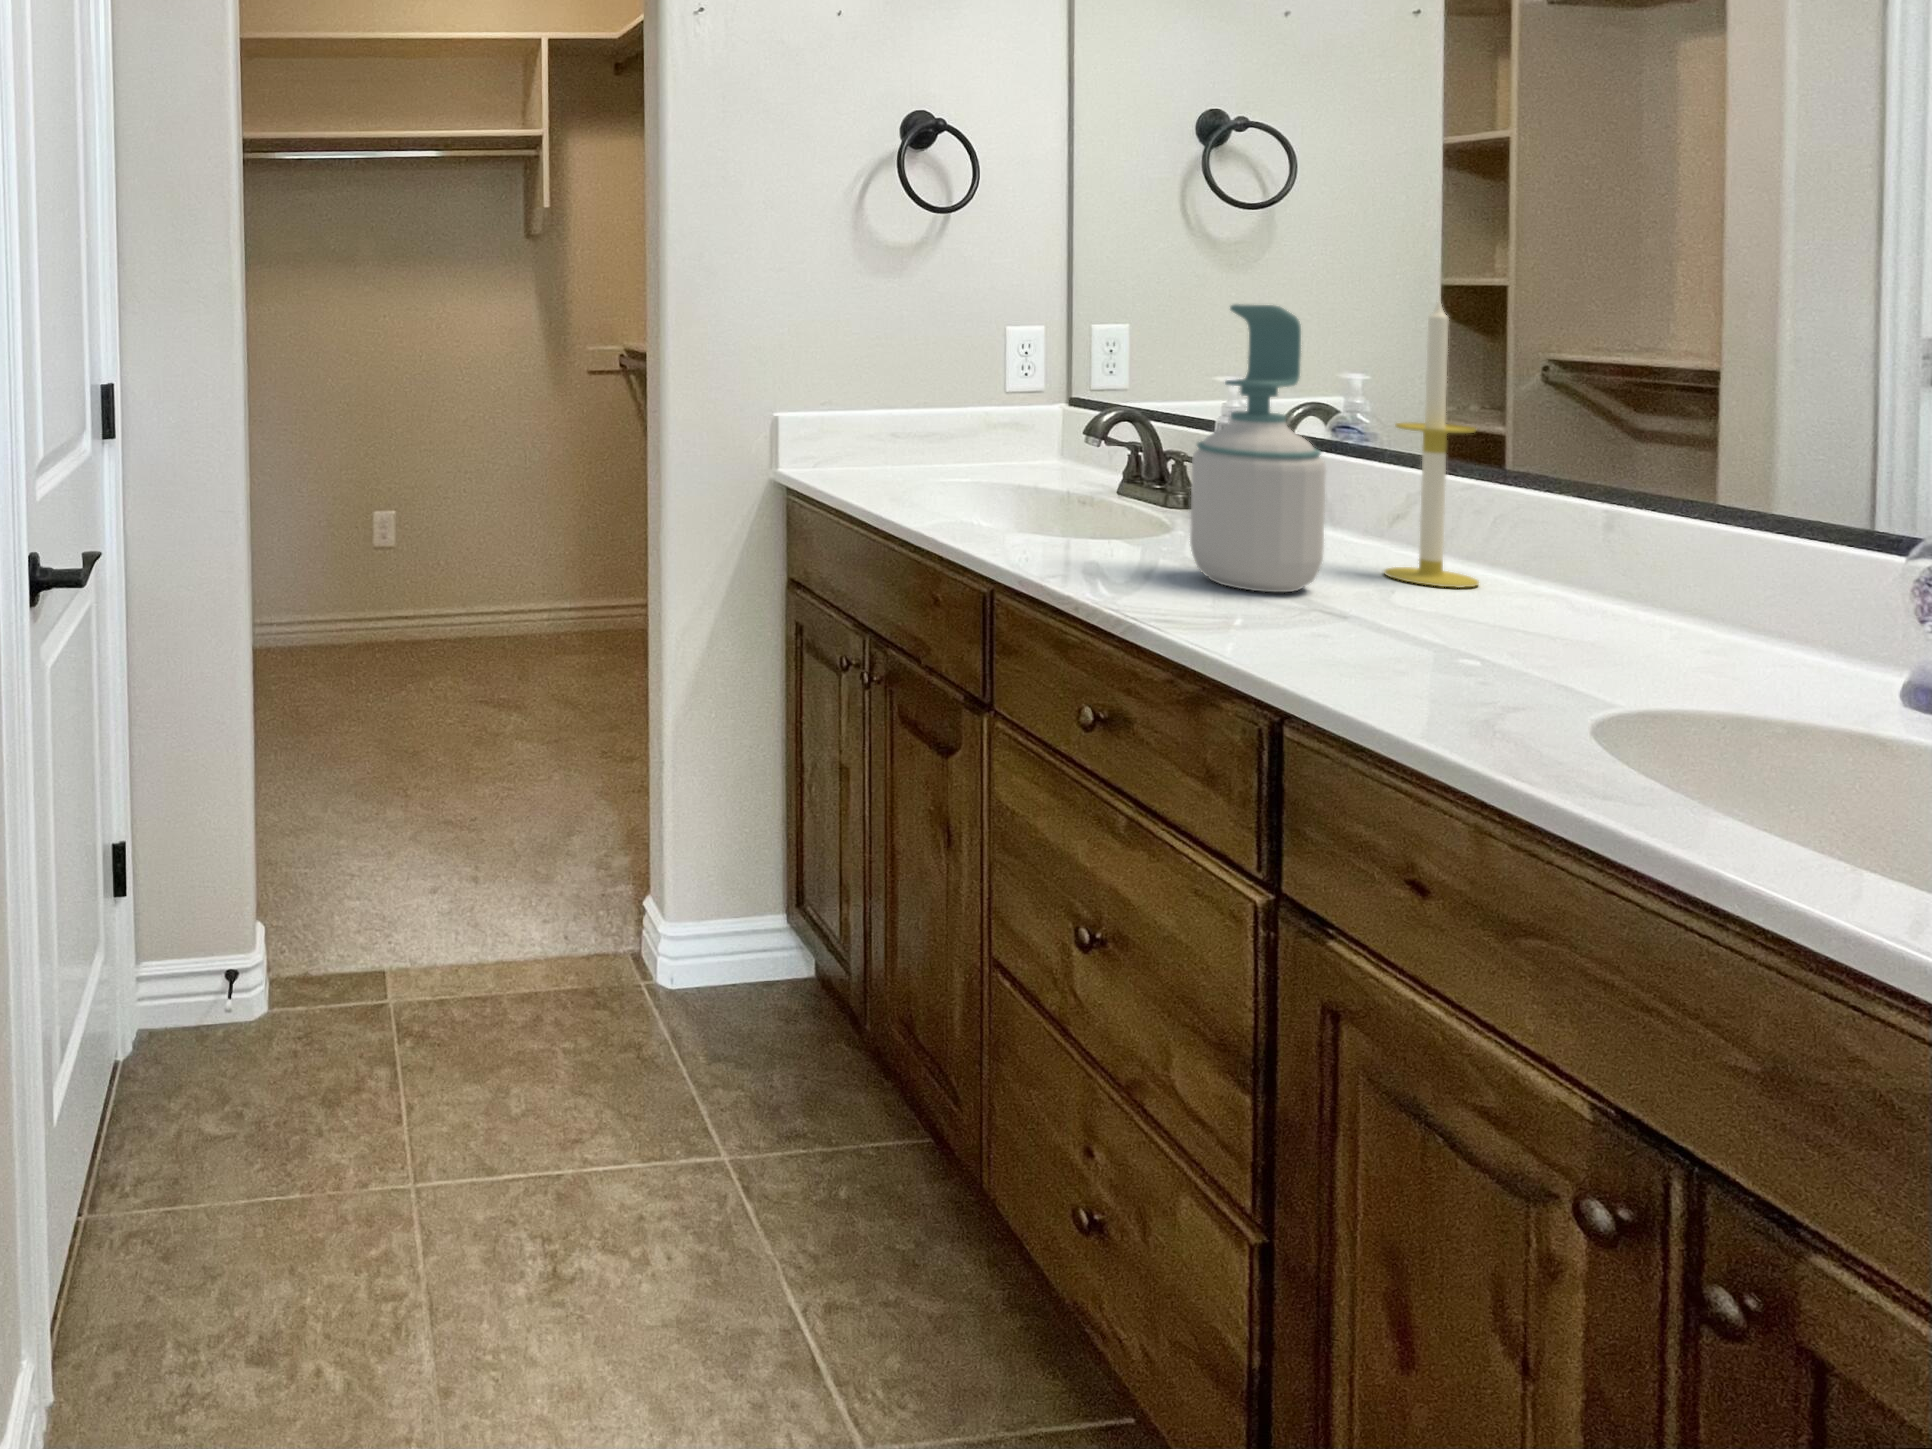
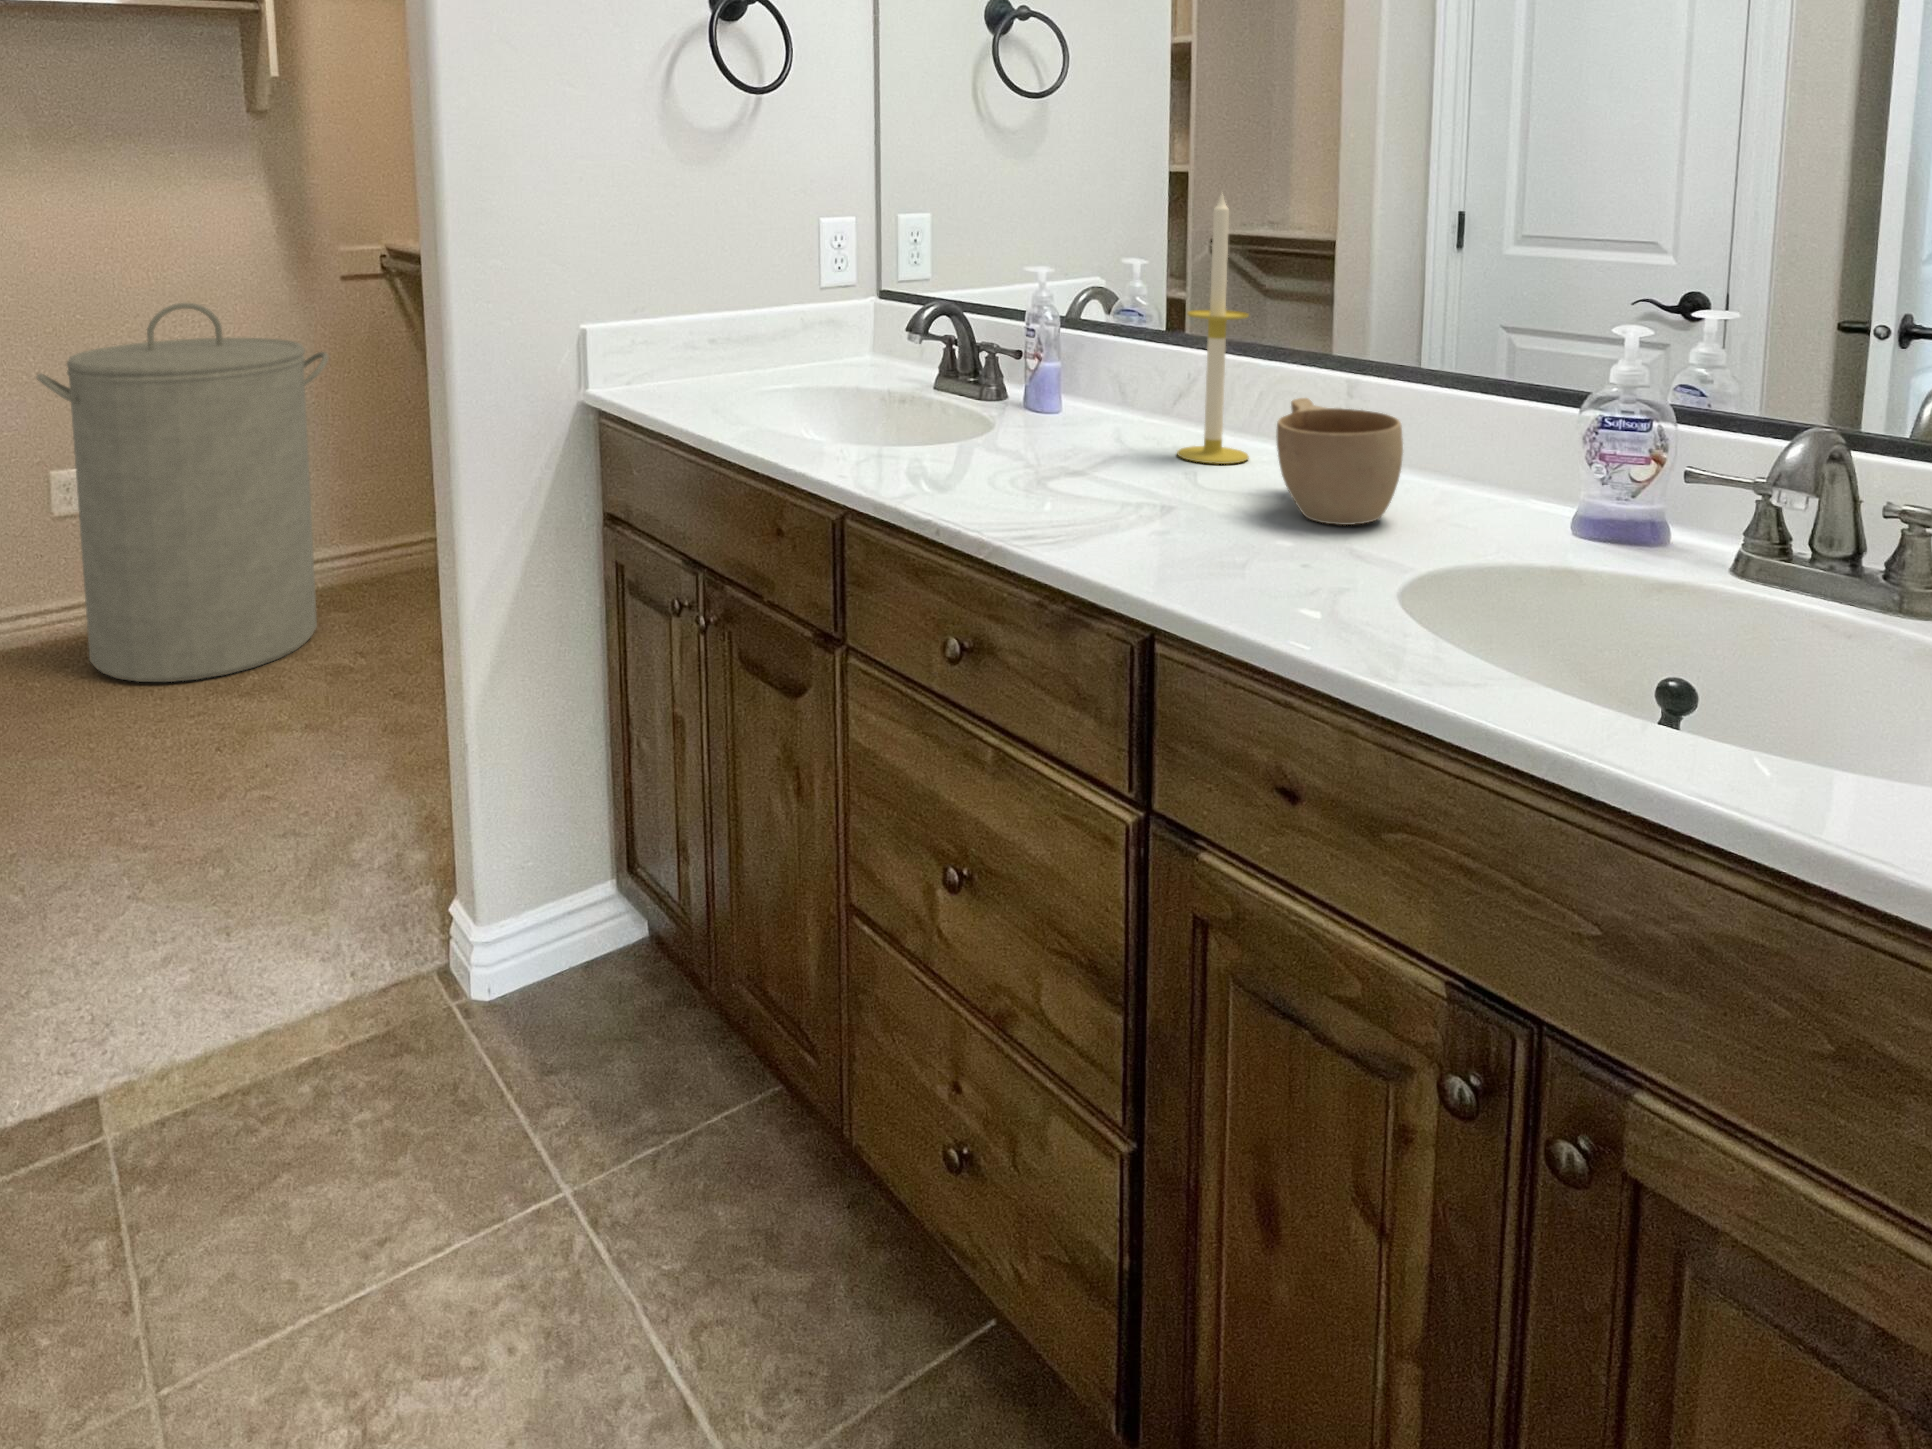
soap bottle: present [1190,304,1326,592] -> none [1028,199,1144,490]
laundry hamper: none [374,387,576,686] -> present [37,303,328,682]
cup: none [1484,519,1660,657] -> present [1276,398,1403,525]

